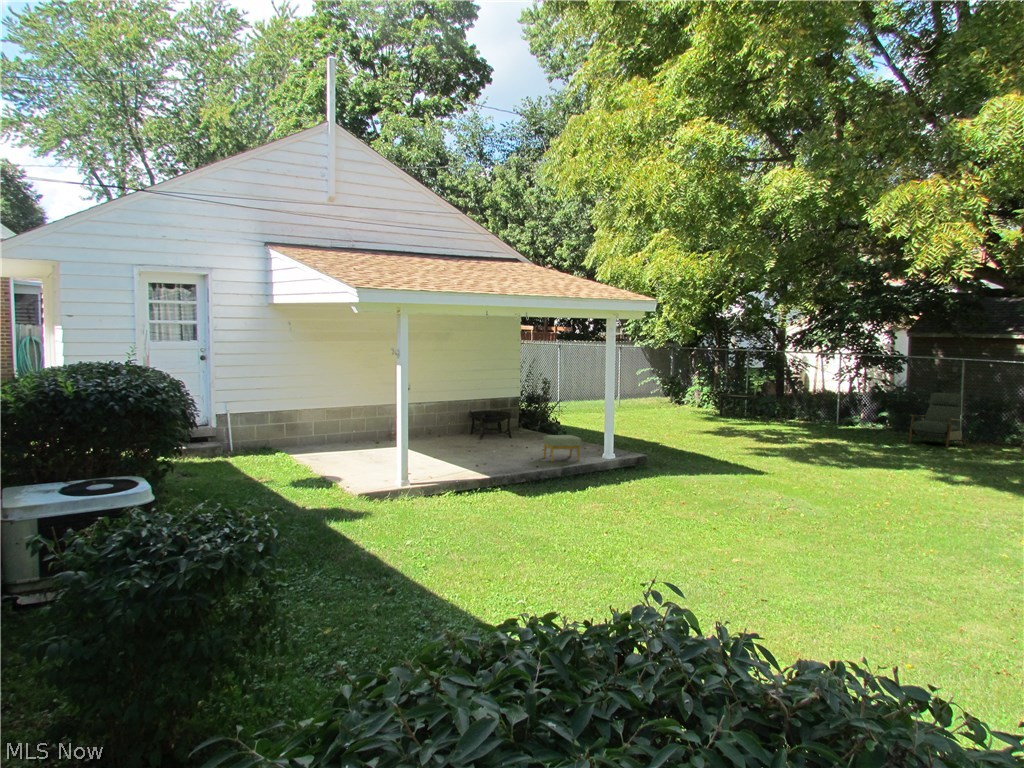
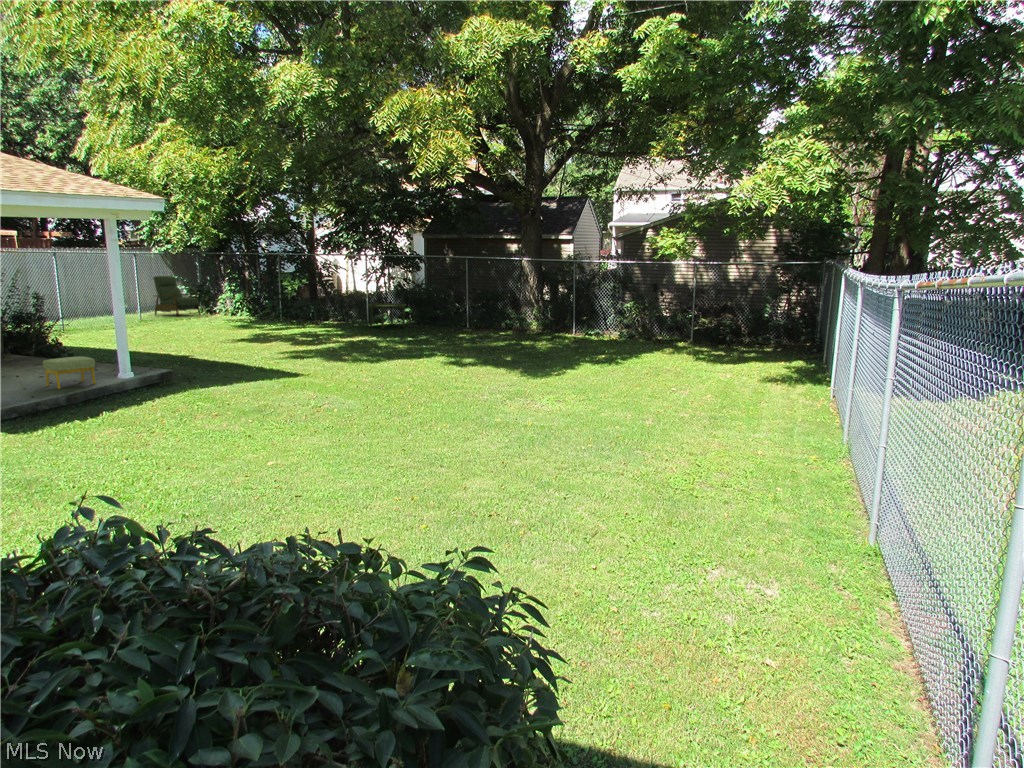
round table: present [719,393,758,418] -> present [368,303,406,329]
chair: present [909,393,966,448] -> present [153,276,200,317]

